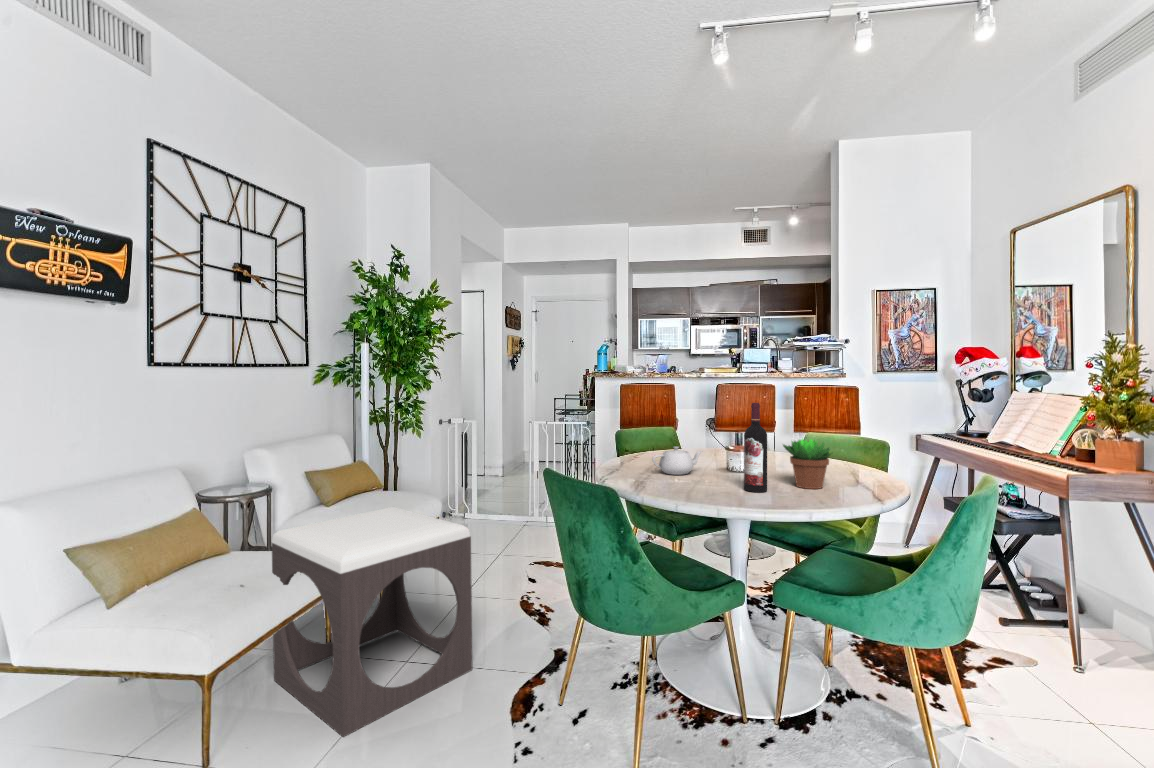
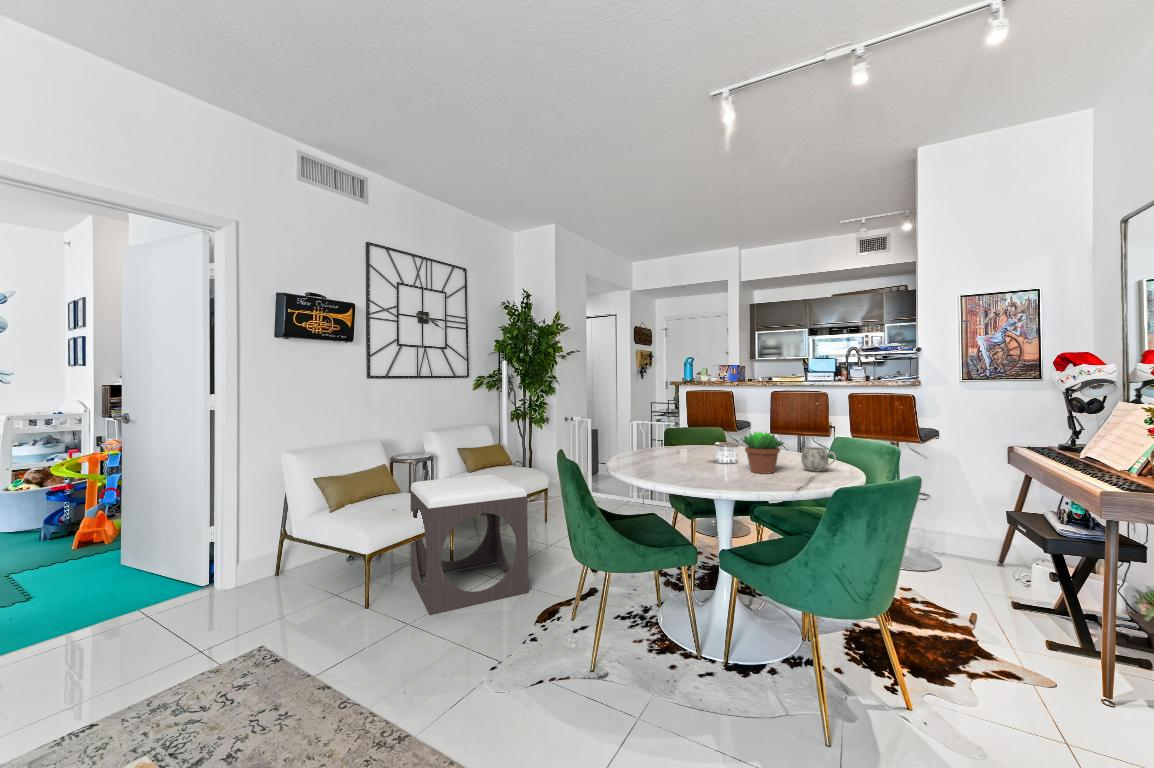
wine bottle: present [744,403,767,492] -> none [700,400,719,473]
teapot: present [652,447,701,475] -> none [654,437,698,459]
mug: none [838,454,879,482] -> present [801,447,836,472]

